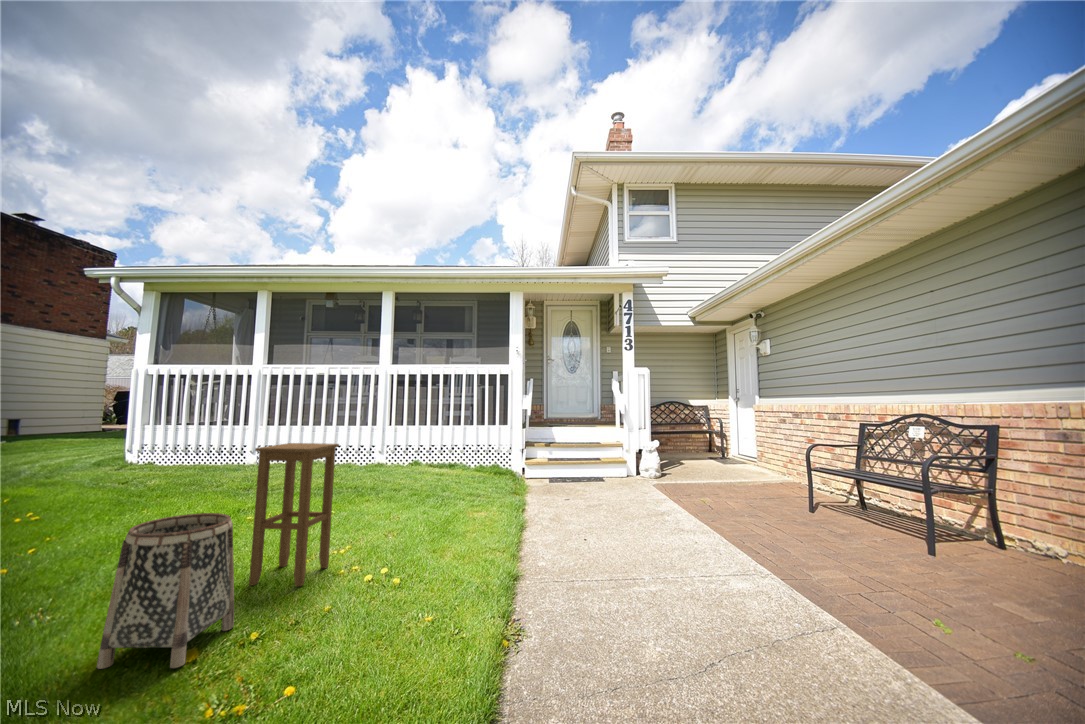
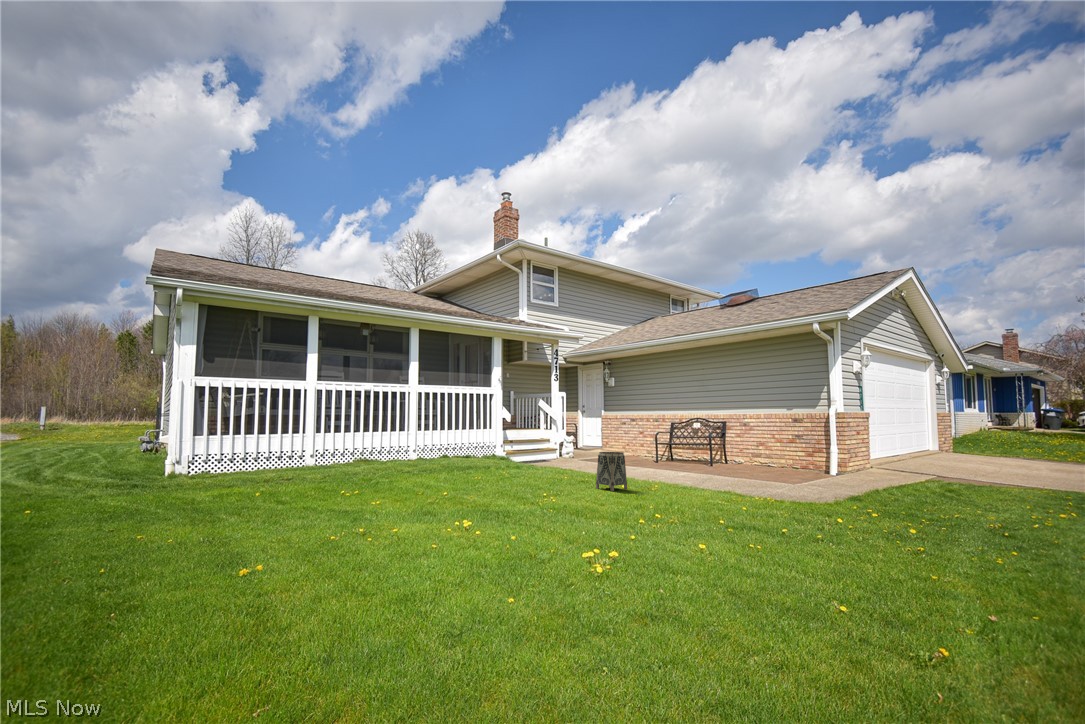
stool: present [249,443,339,586] -> none [566,432,595,484]

